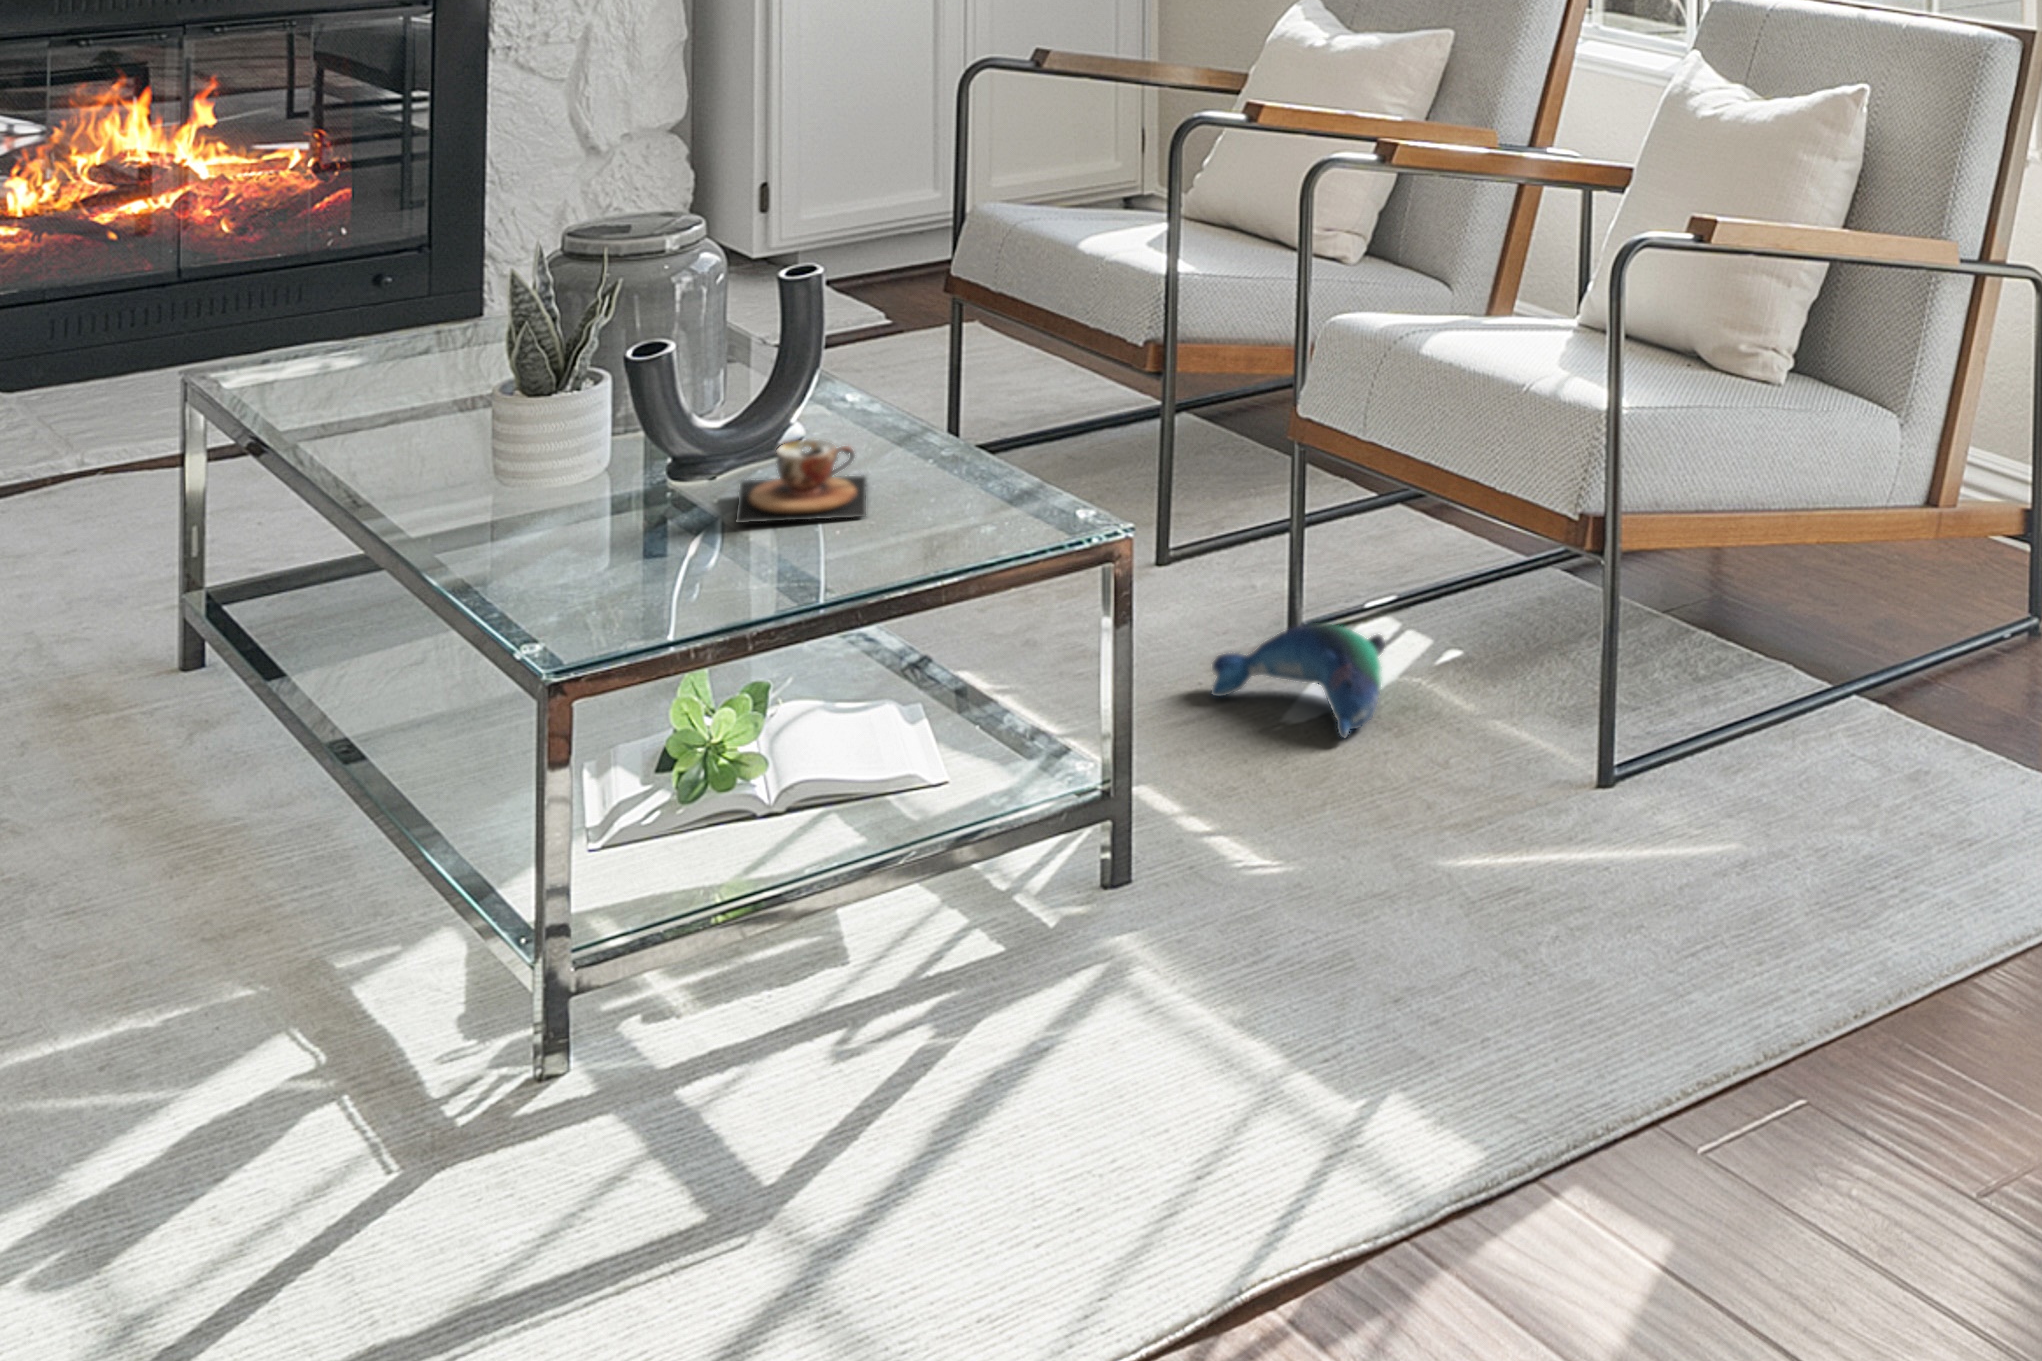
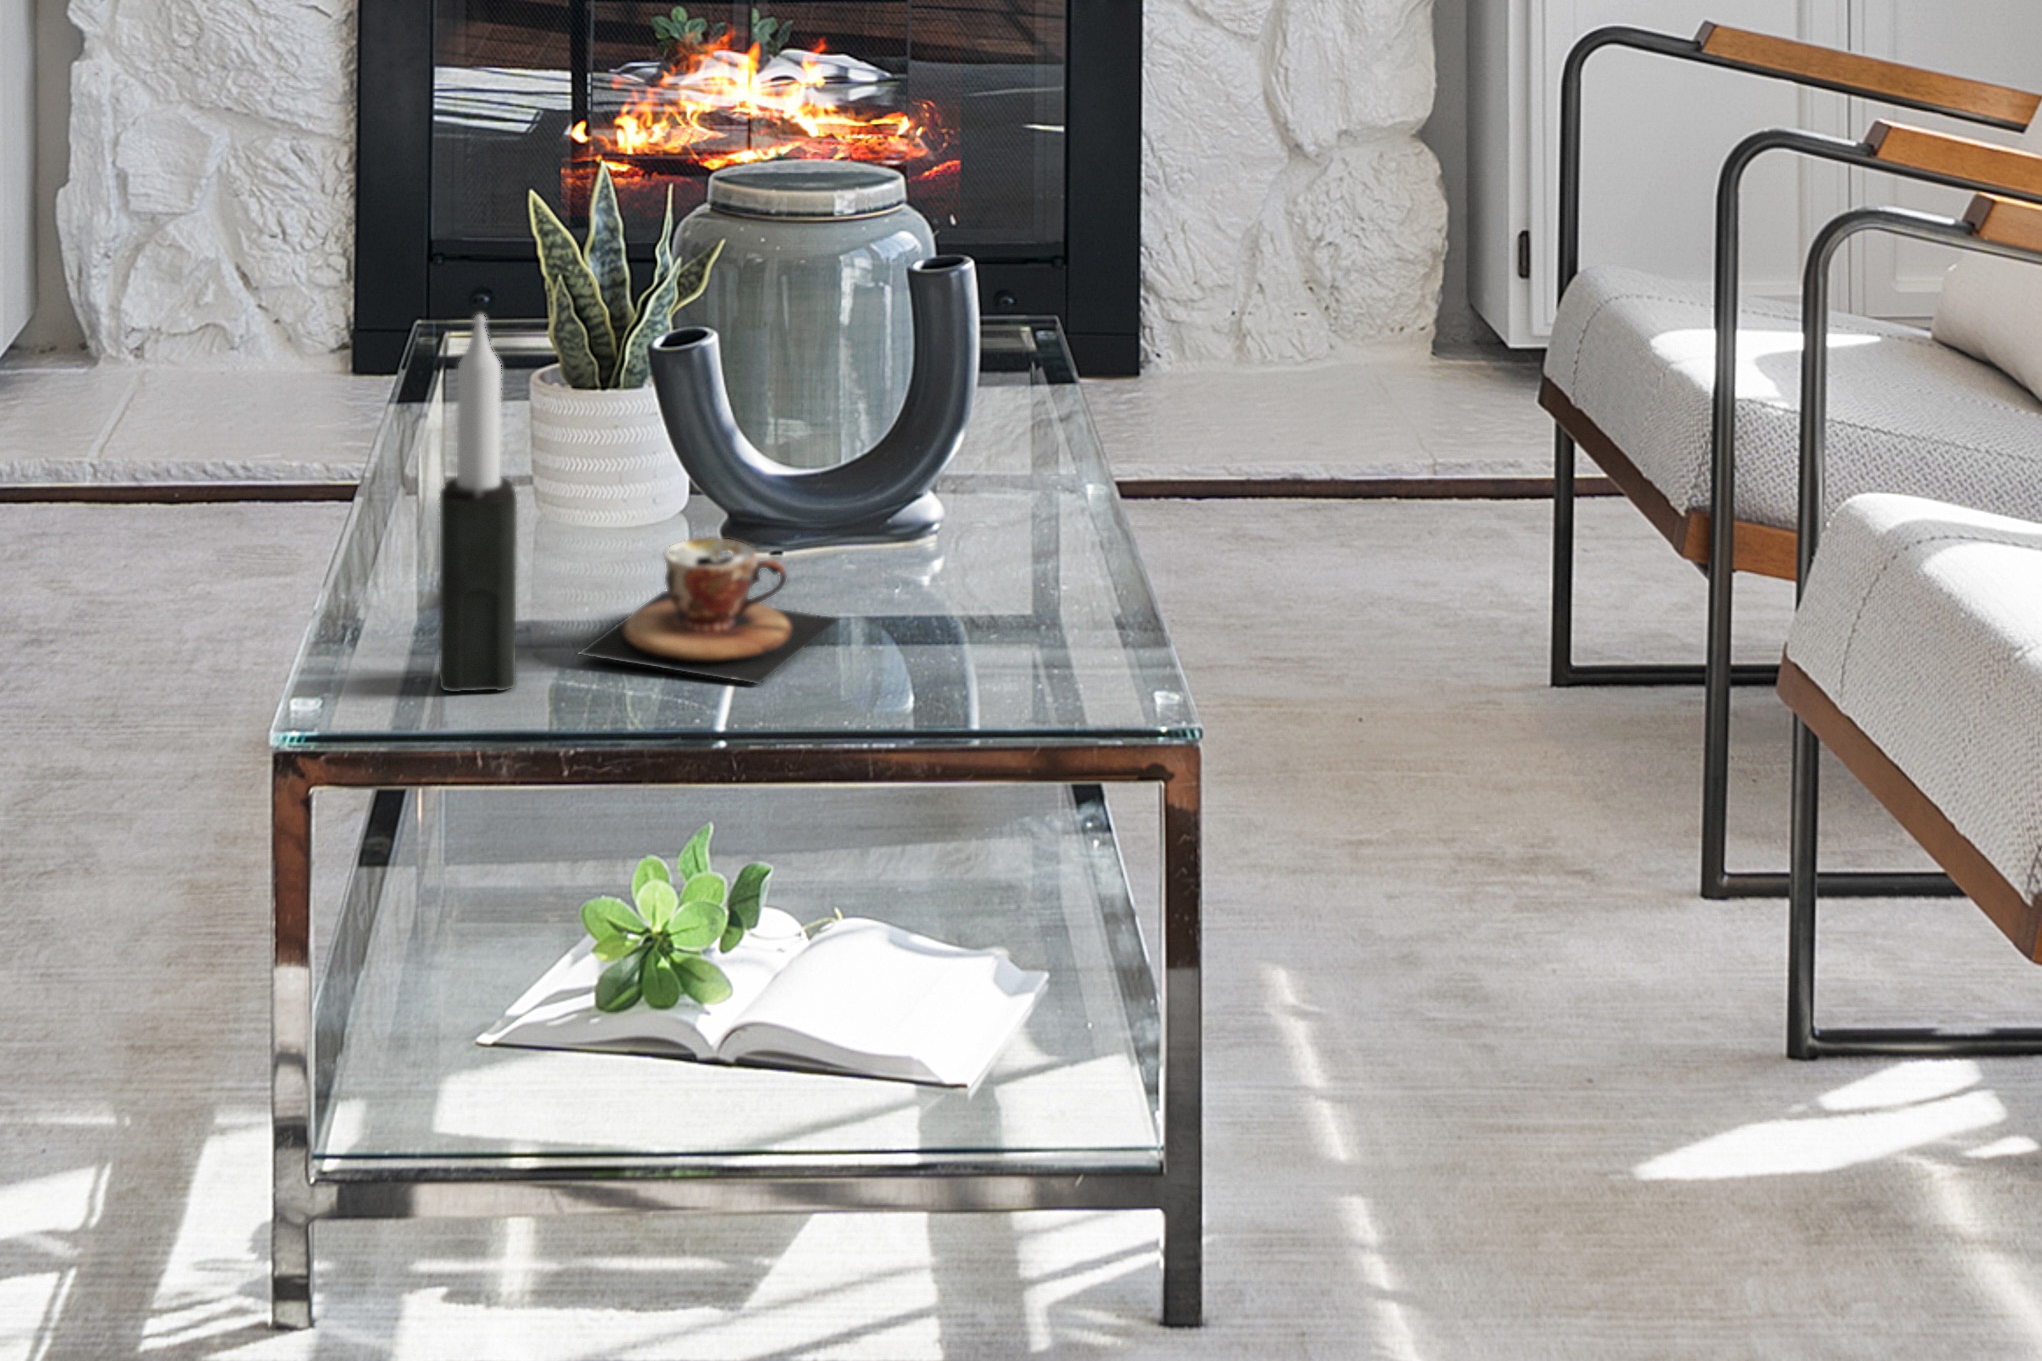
candle: none [660,326,719,557] -> present [439,314,517,692]
plush toy: present [1212,624,1385,737] -> none [1497,1050,1786,1285]

